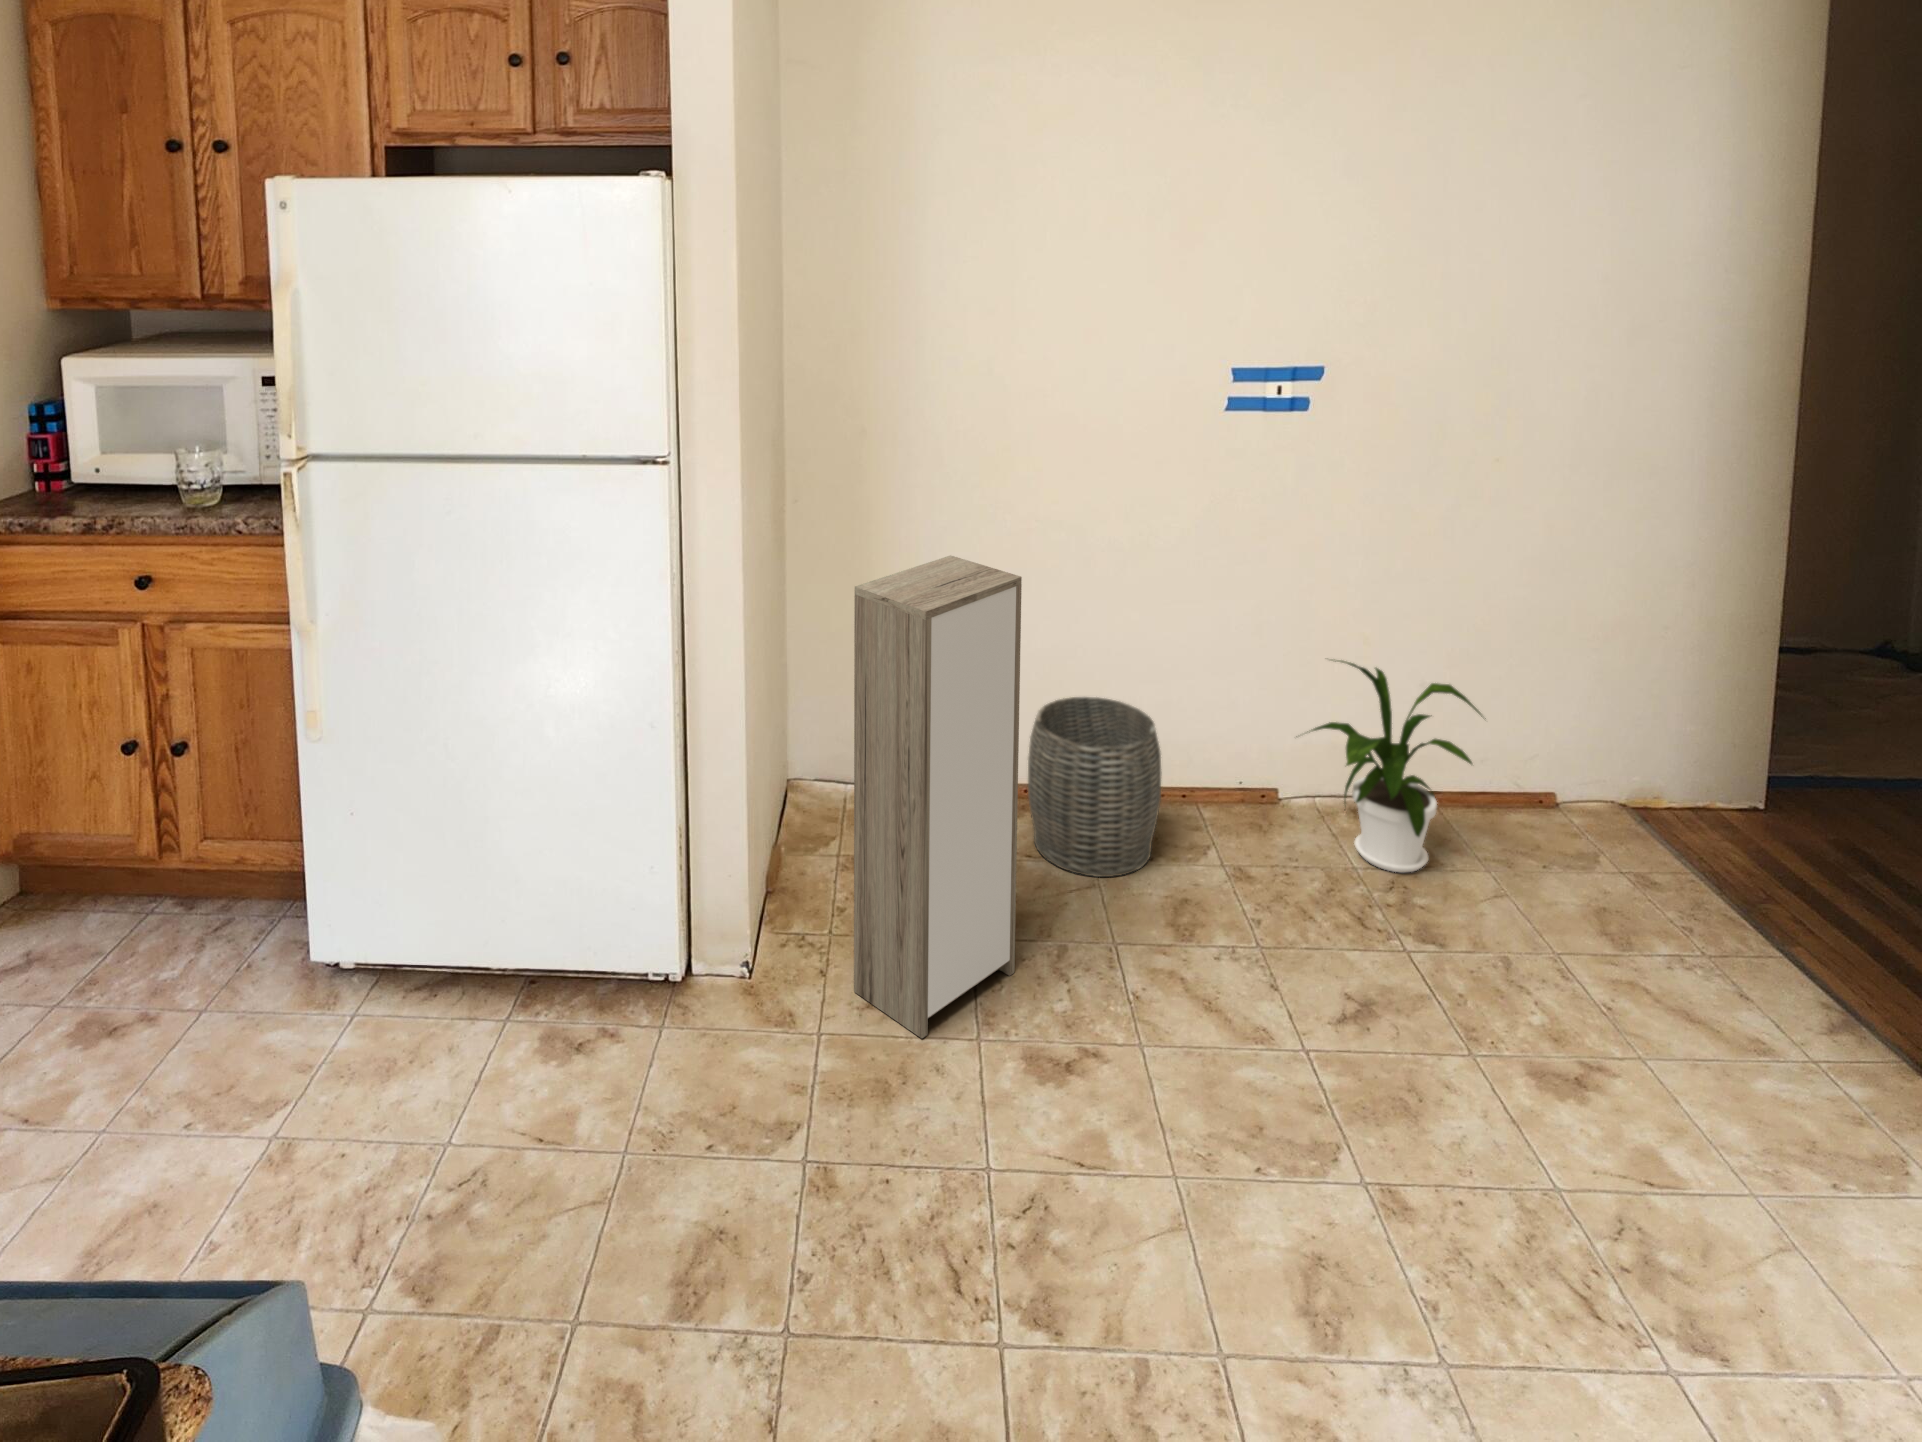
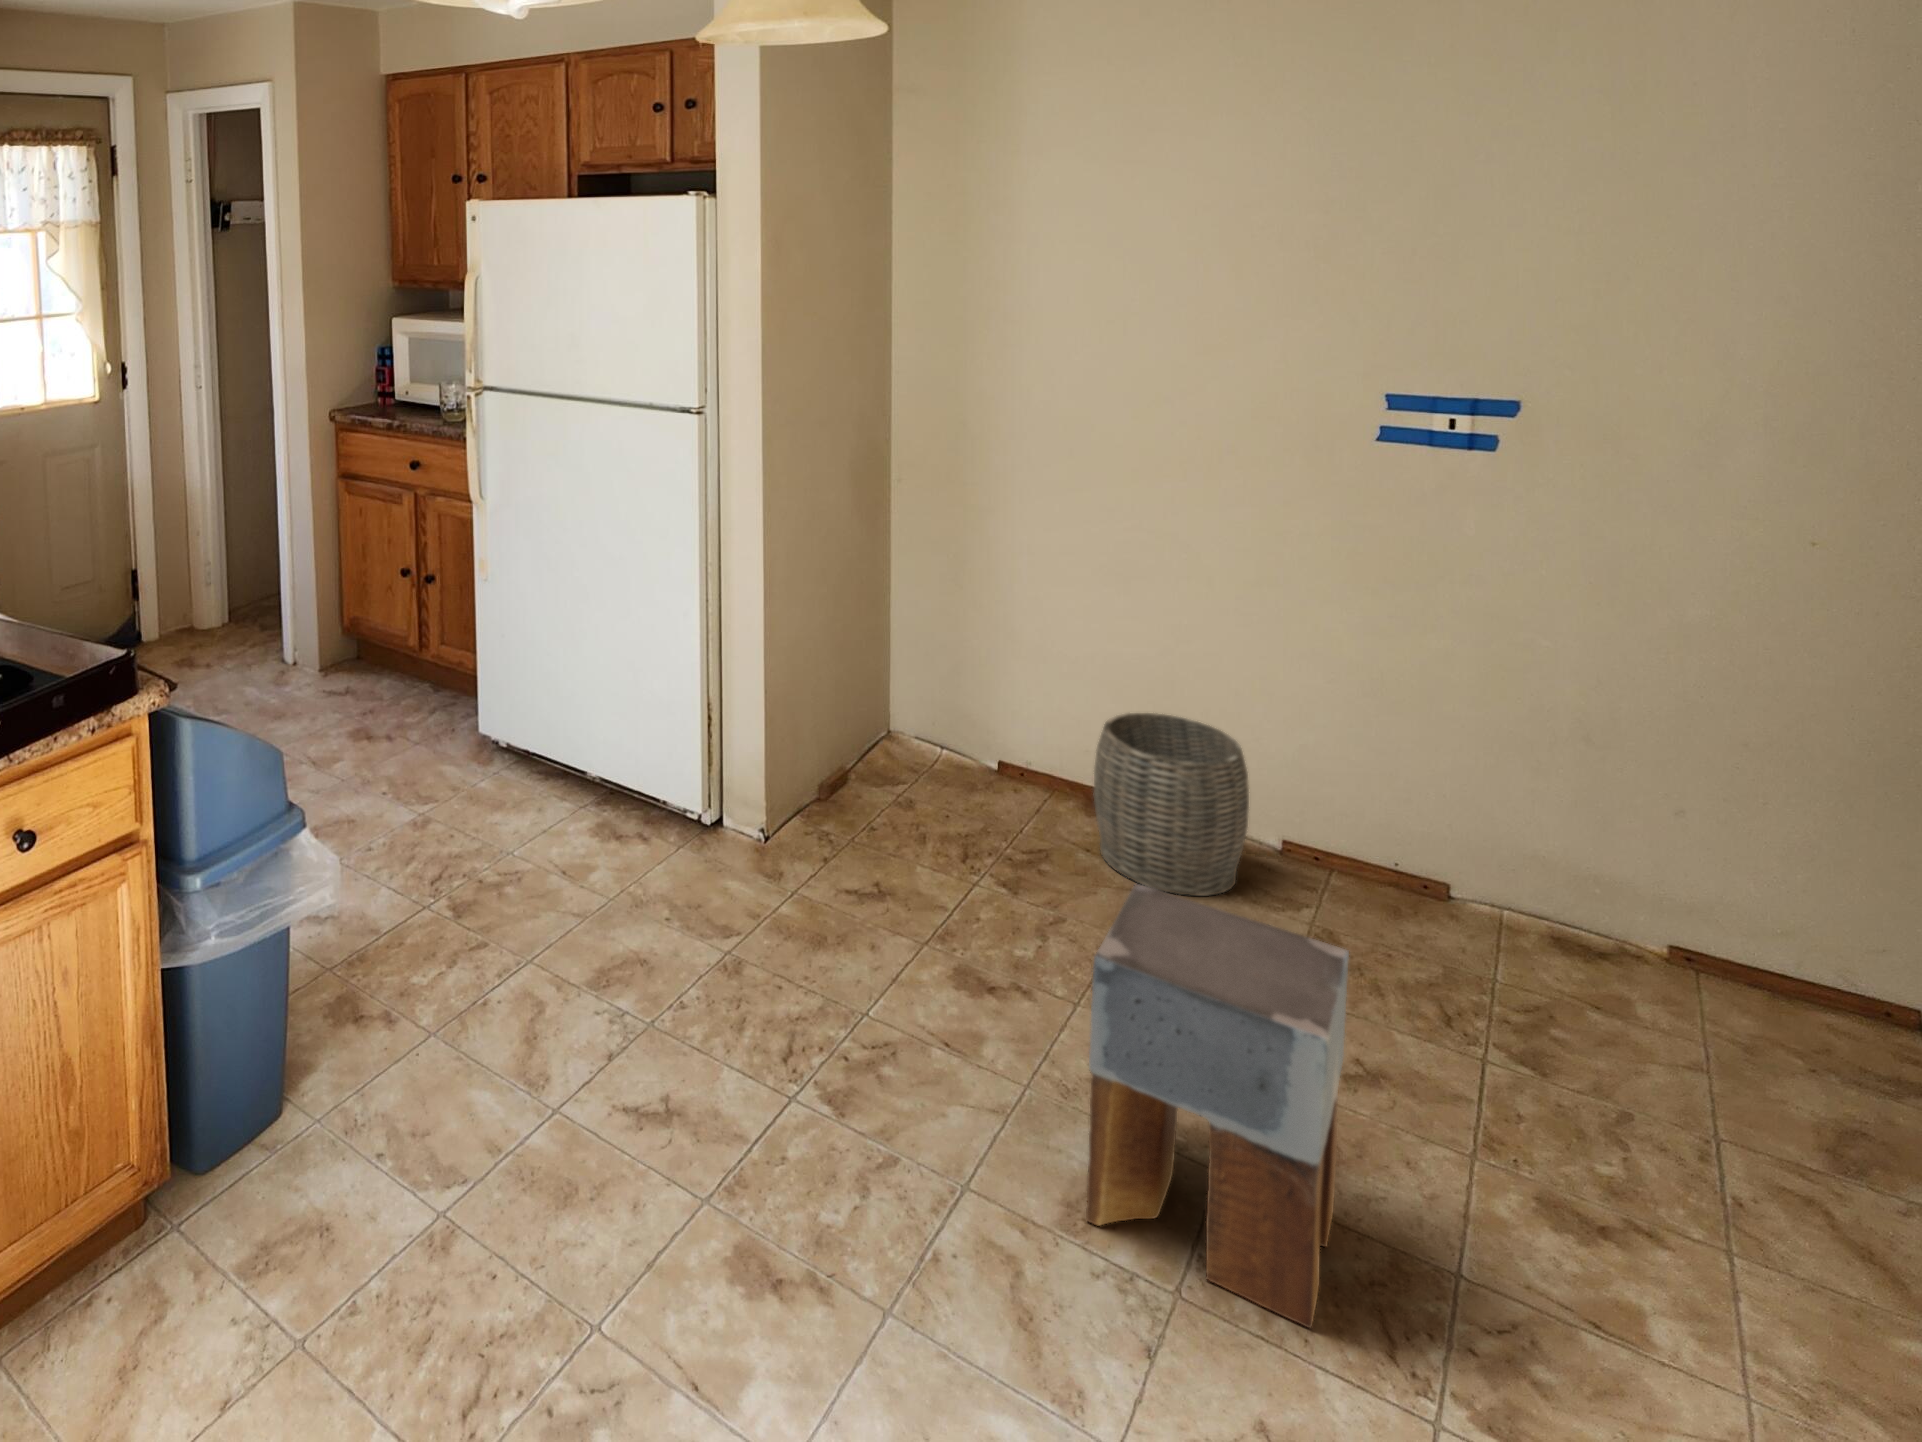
storage cabinet: present [854,555,1022,1038] -> none [841,528,1004,925]
house plant: present [1311,661,1486,872] -> none [1439,731,1704,1013]
stool: none [1275,922,1563,1329] -> present [1086,884,1349,1328]

